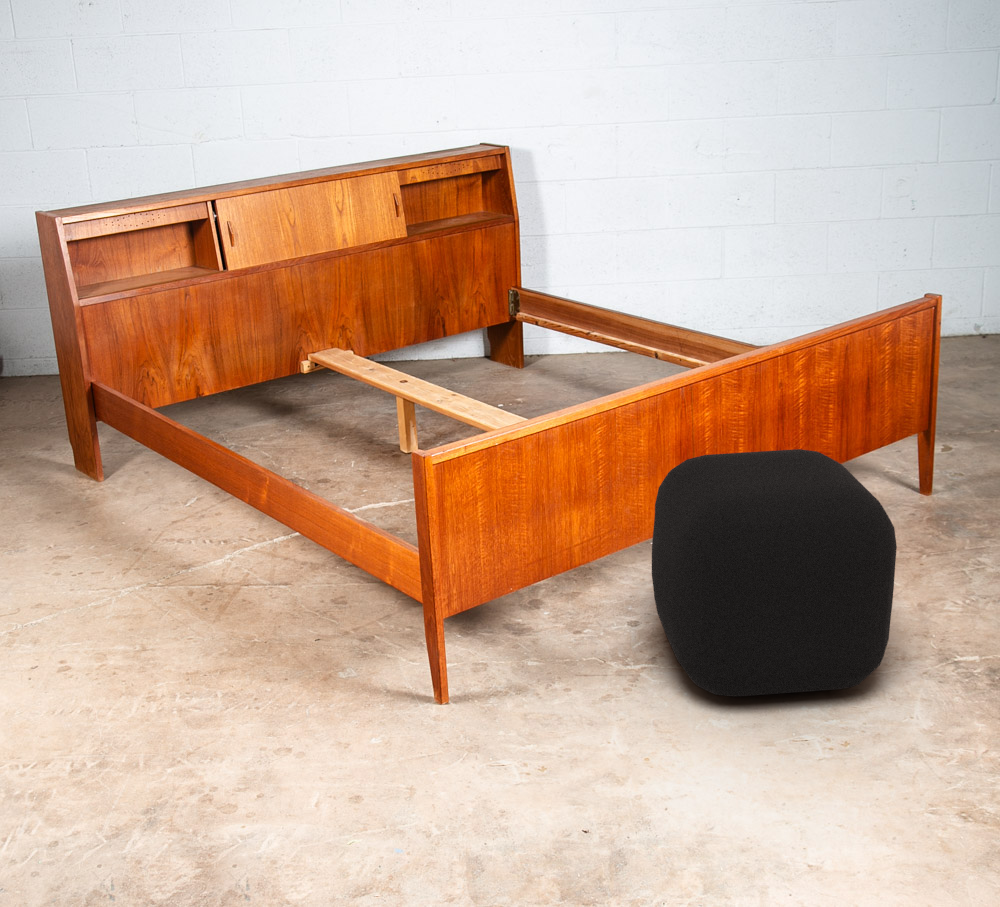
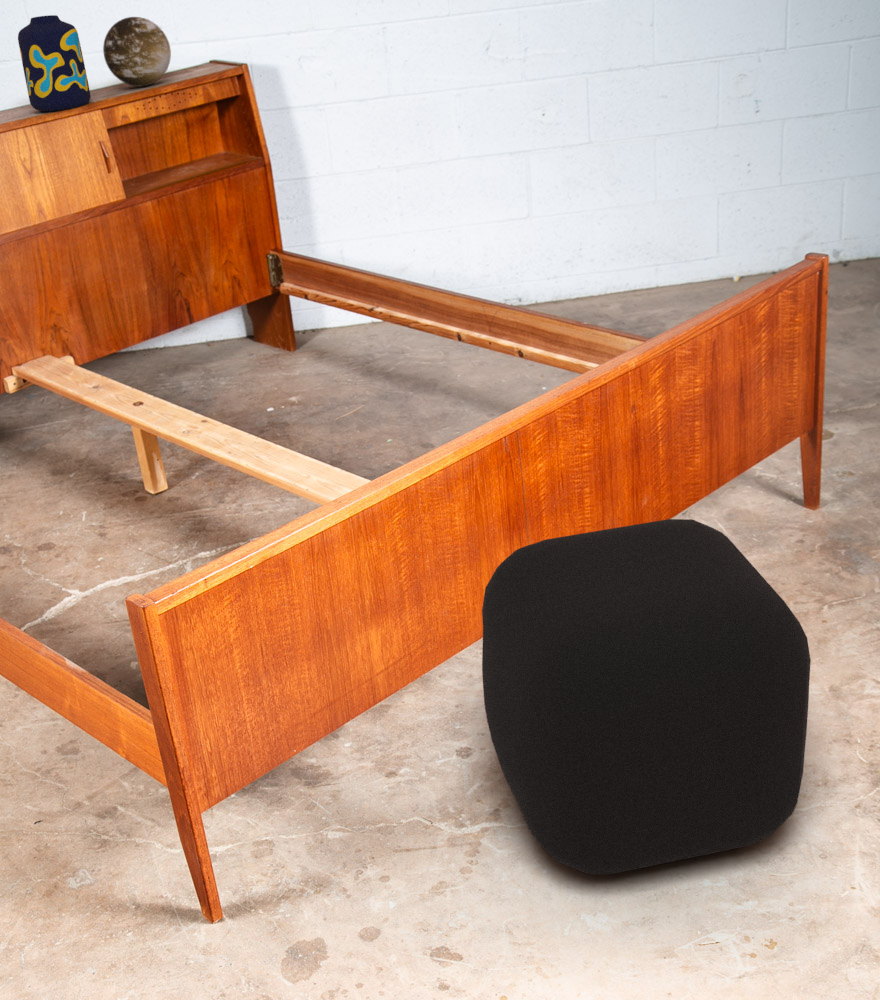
vase: none [345,99,392,168] -> present [18,15,91,111]
decorative orb: none [403,105,452,156] -> present [103,17,171,86]

